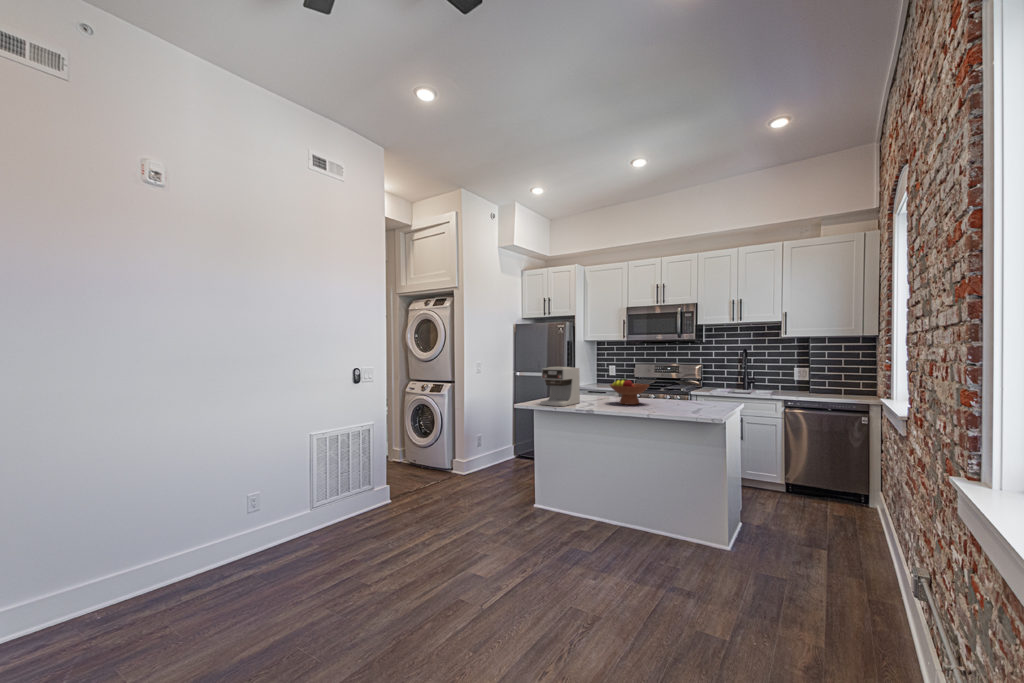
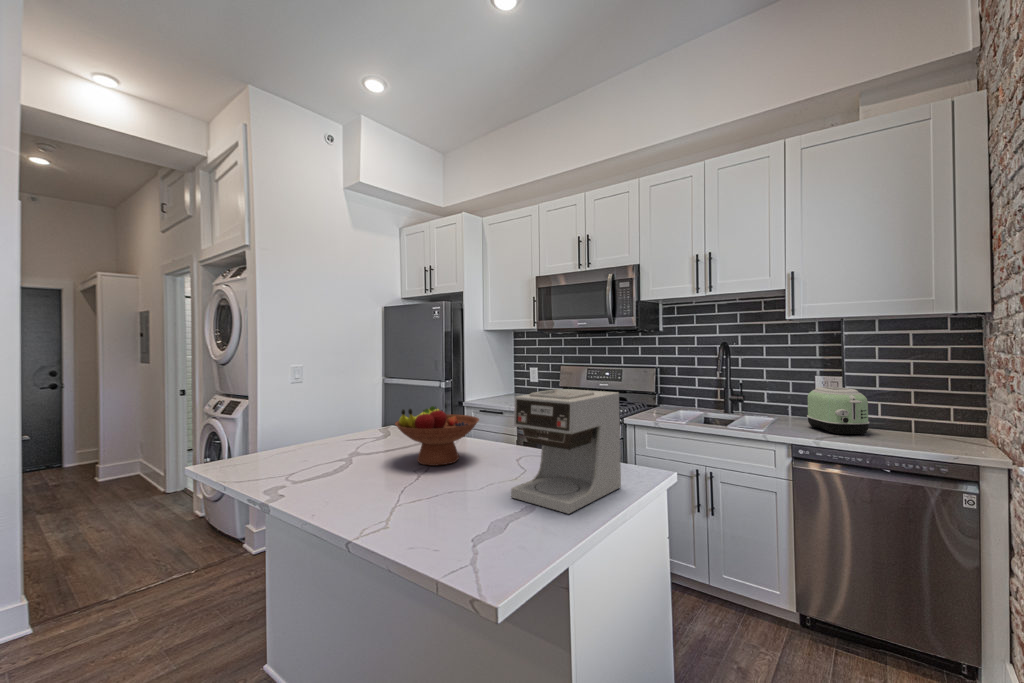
coffee maker: present [541,367,580,406] -> present [511,389,621,514]
toaster: none [792,373,823,396] -> present [807,387,870,435]

